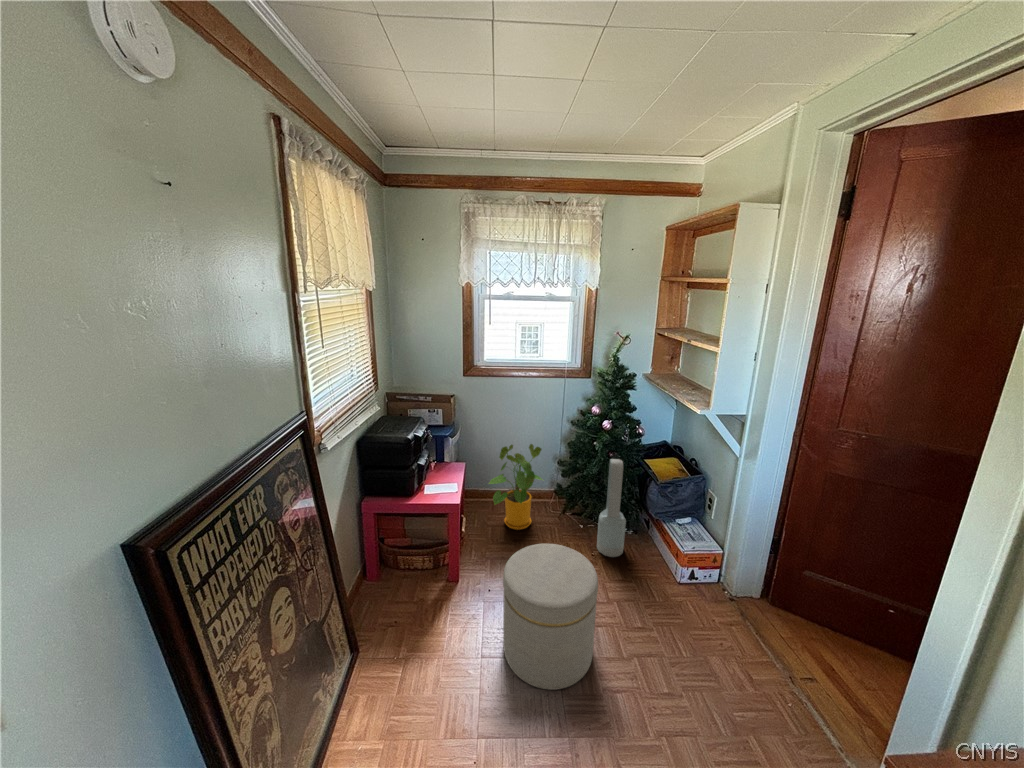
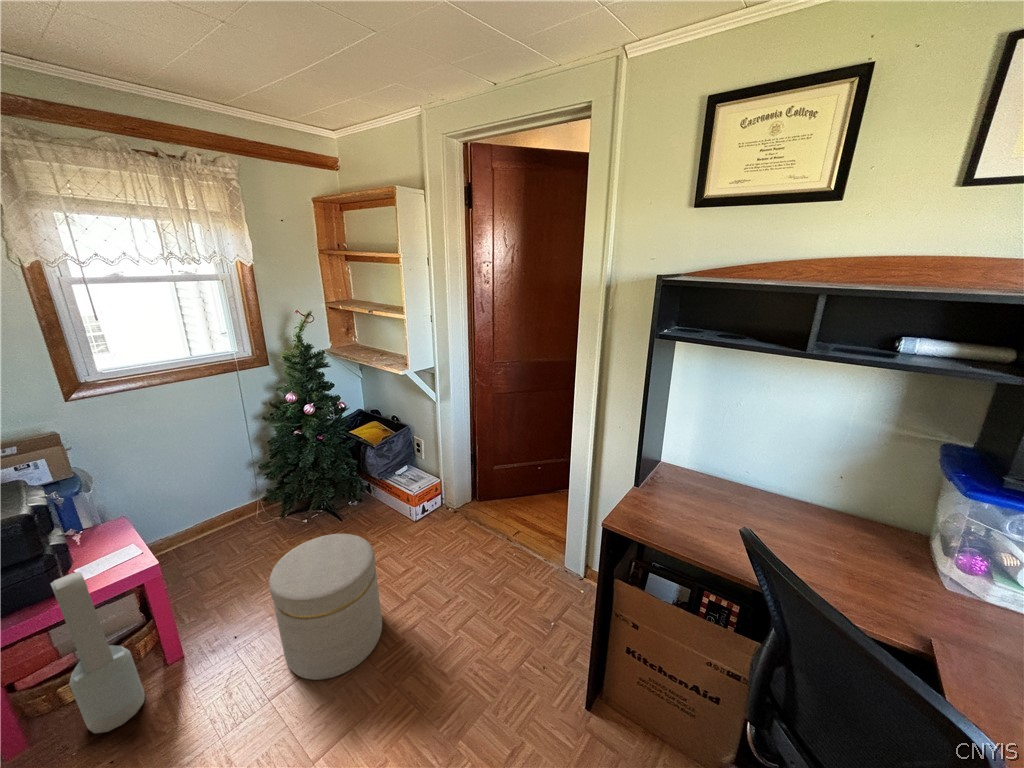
house plant: present [489,444,542,530] -> none [170,460,253,566]
air purifier: present [597,459,626,557] -> present [51,572,145,733]

